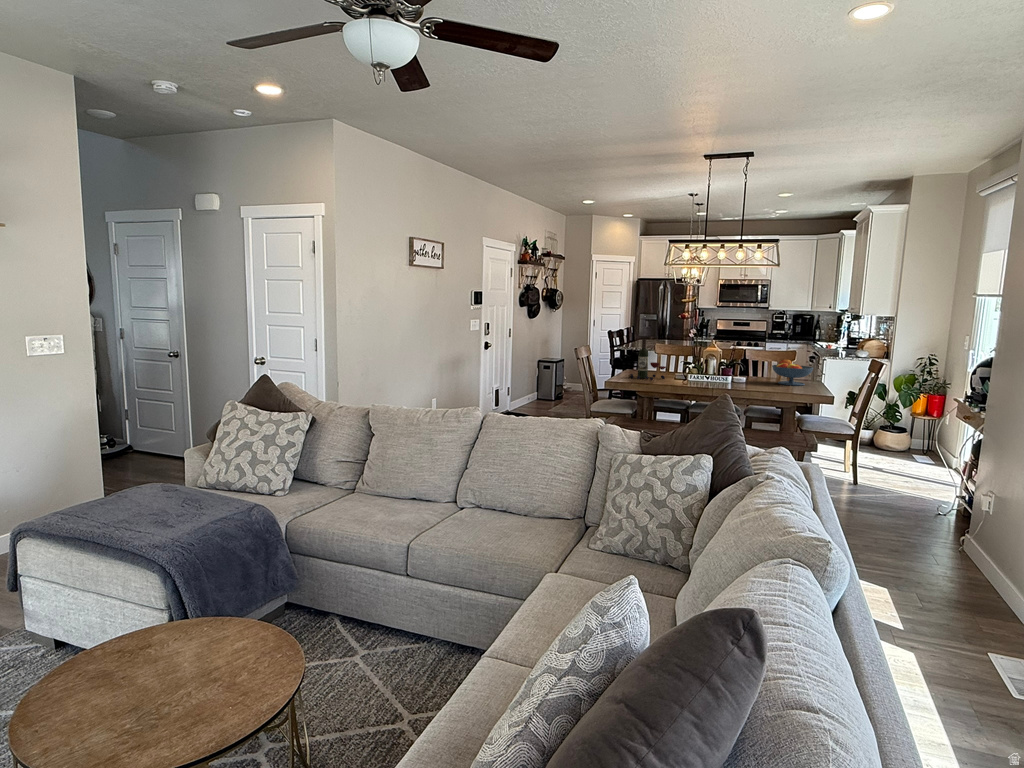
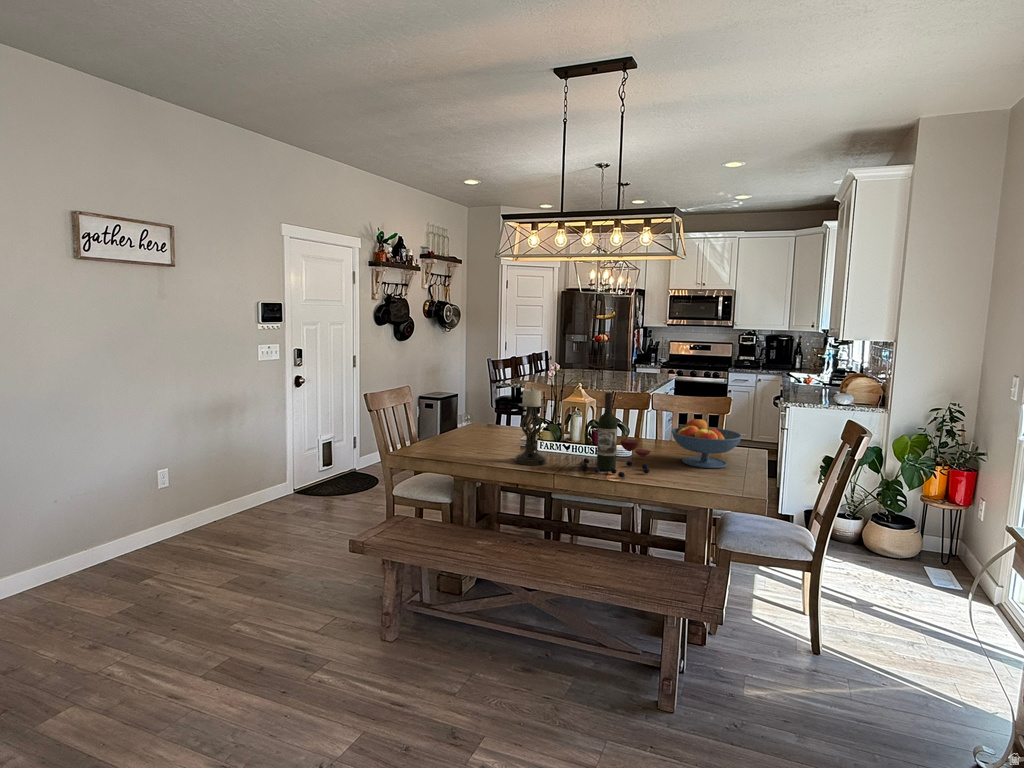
wine bottle: present [628,339,666,380] -> present [580,393,651,478]
candle holder: none [686,341,705,384] -> present [515,387,546,465]

